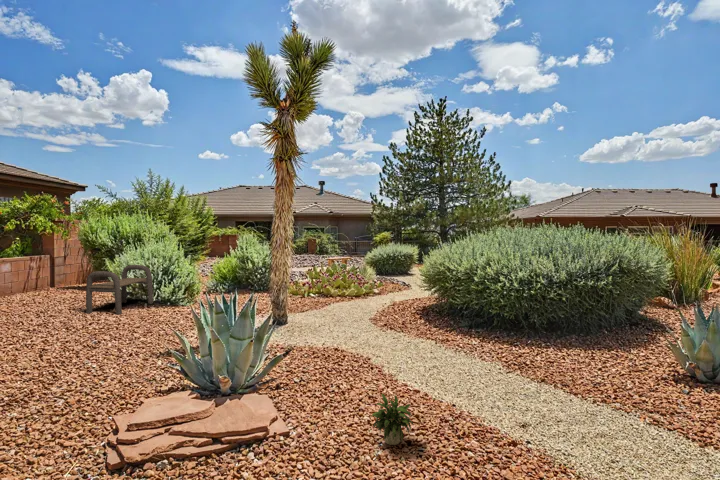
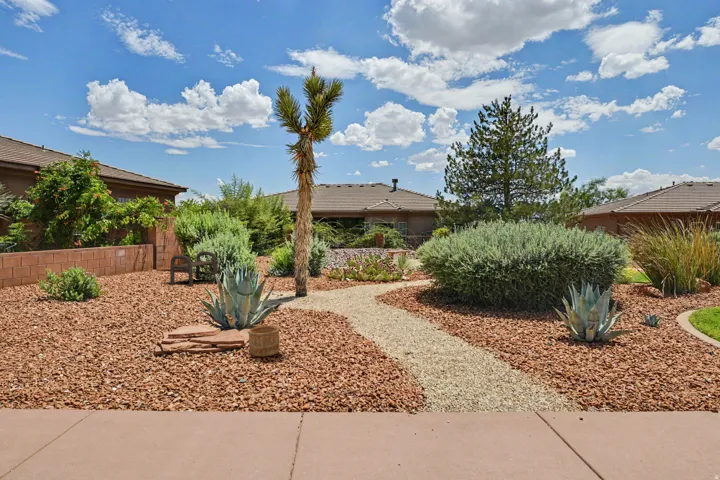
potted plant: present [371,394,413,445] -> none [296,326,326,355]
wooden bucket: none [291,397,345,460] -> present [248,326,280,357]

